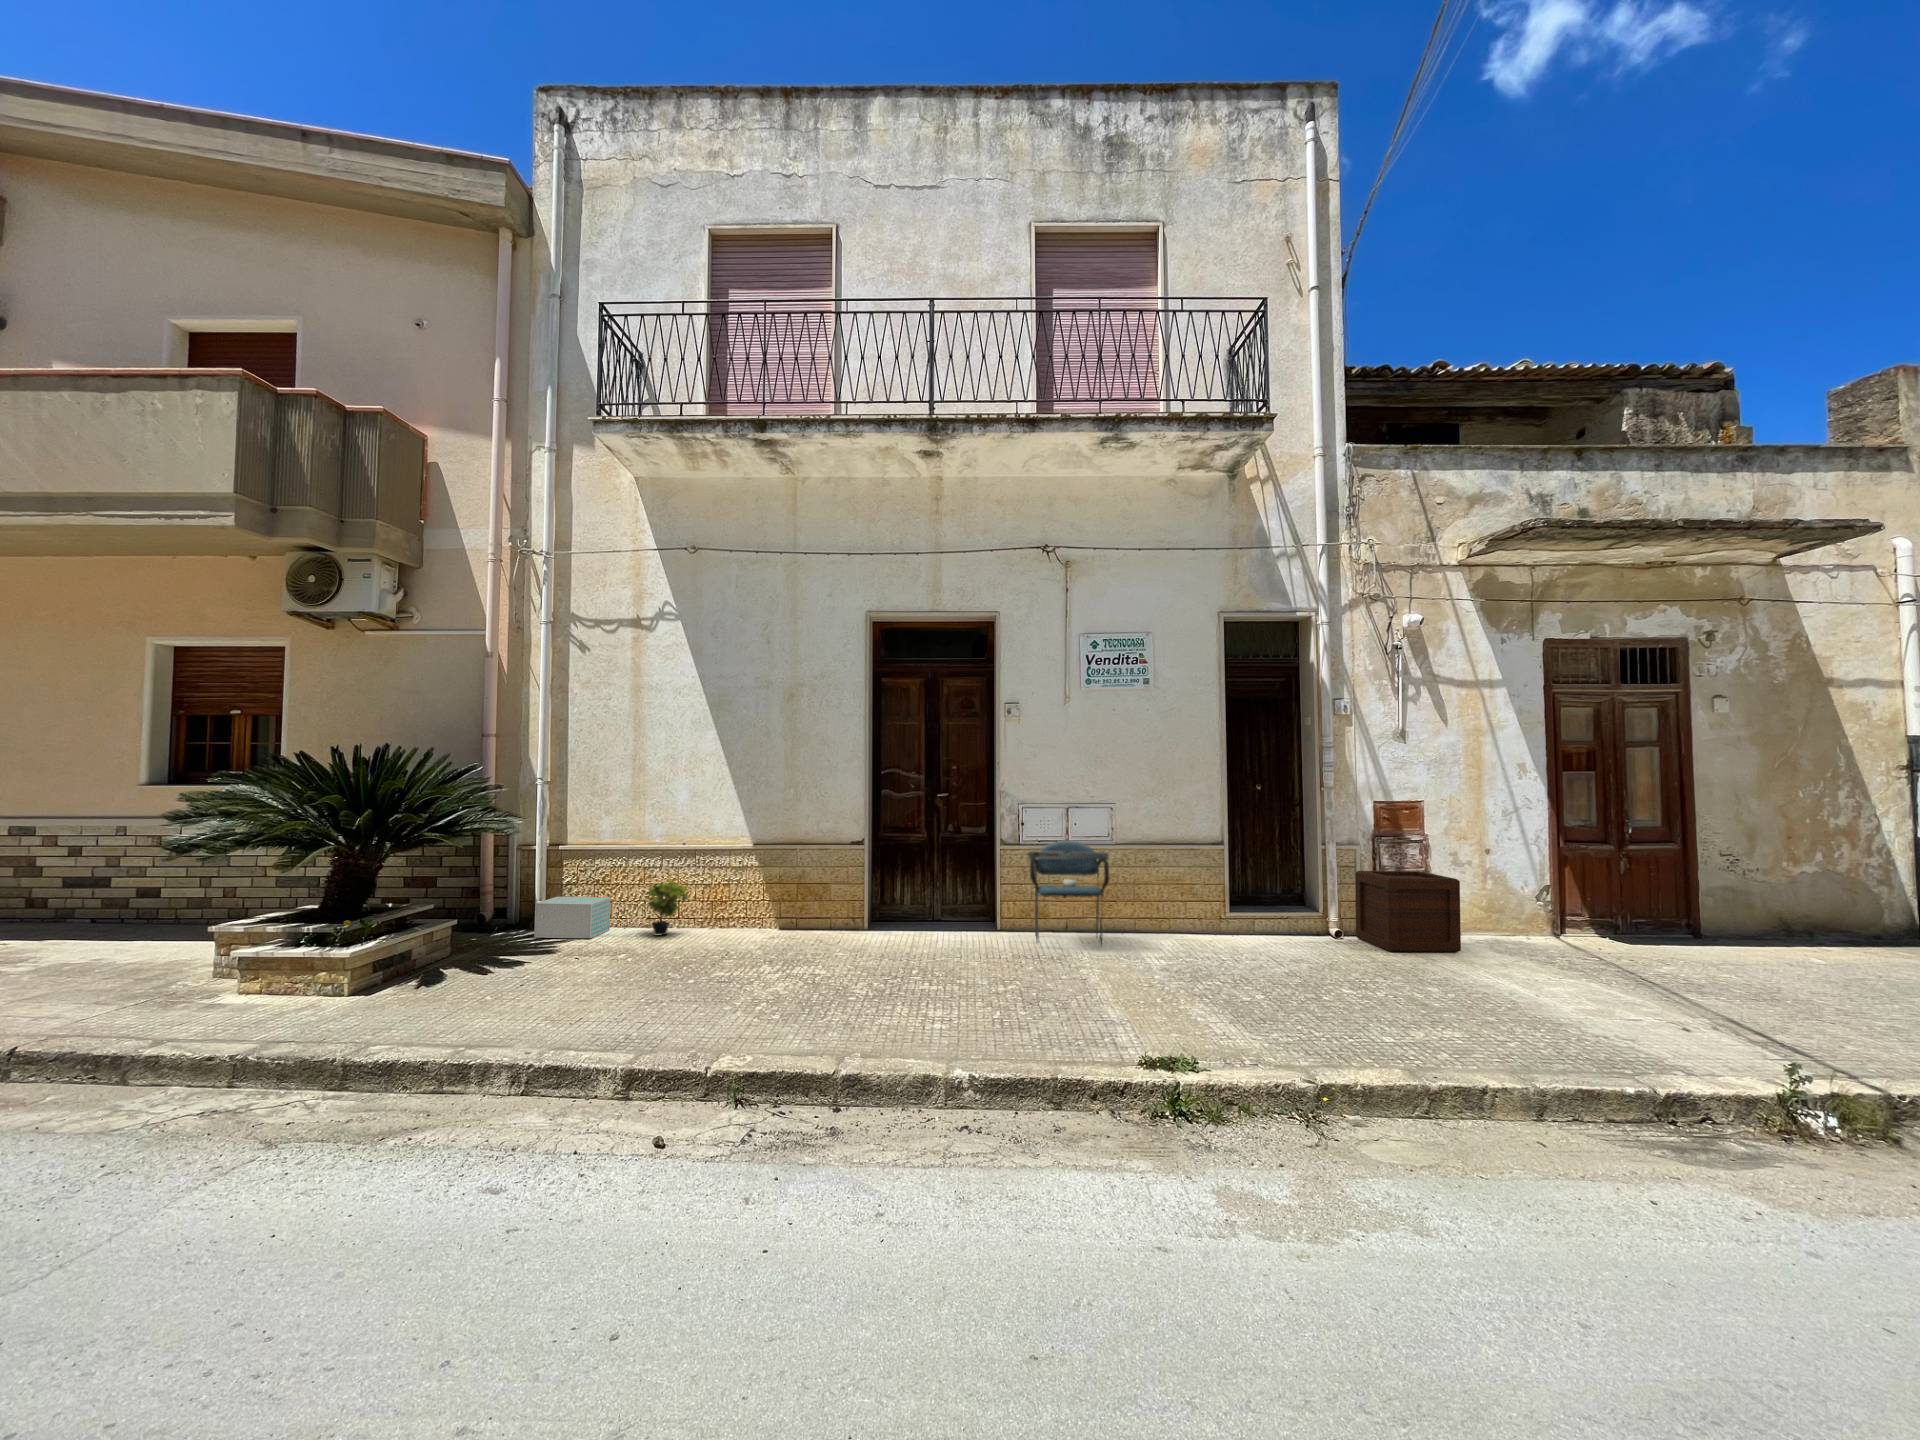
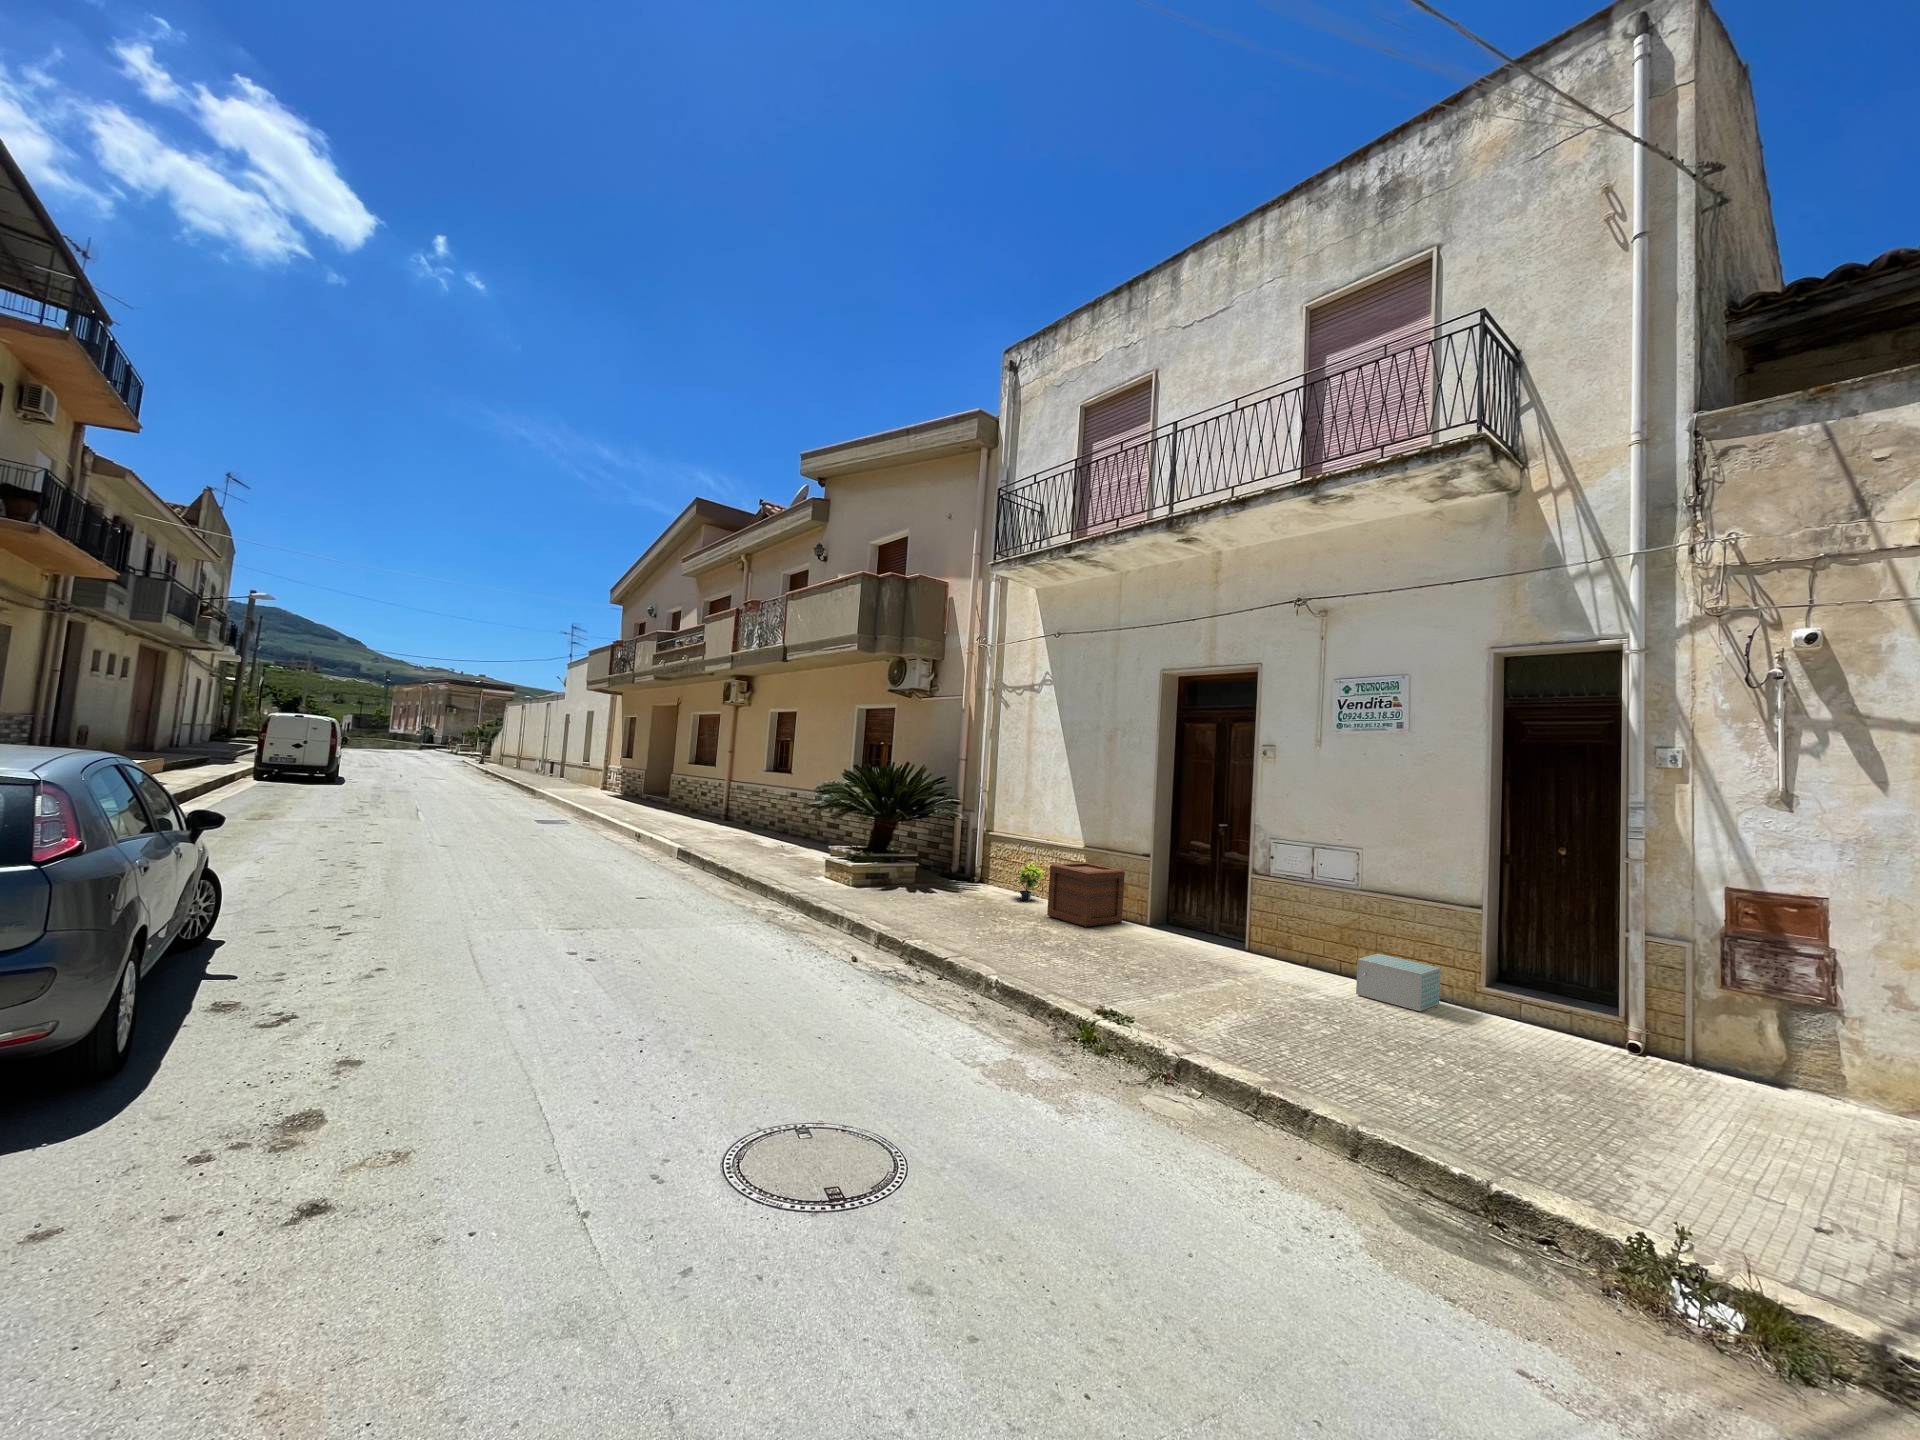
chair: present [1028,841,1109,945] -> none [1244,878,1337,984]
wooden crate: present [1356,871,1461,952] -> present [1047,863,1125,927]
storage box: present [534,897,610,938] -> present [1356,954,1441,1011]

